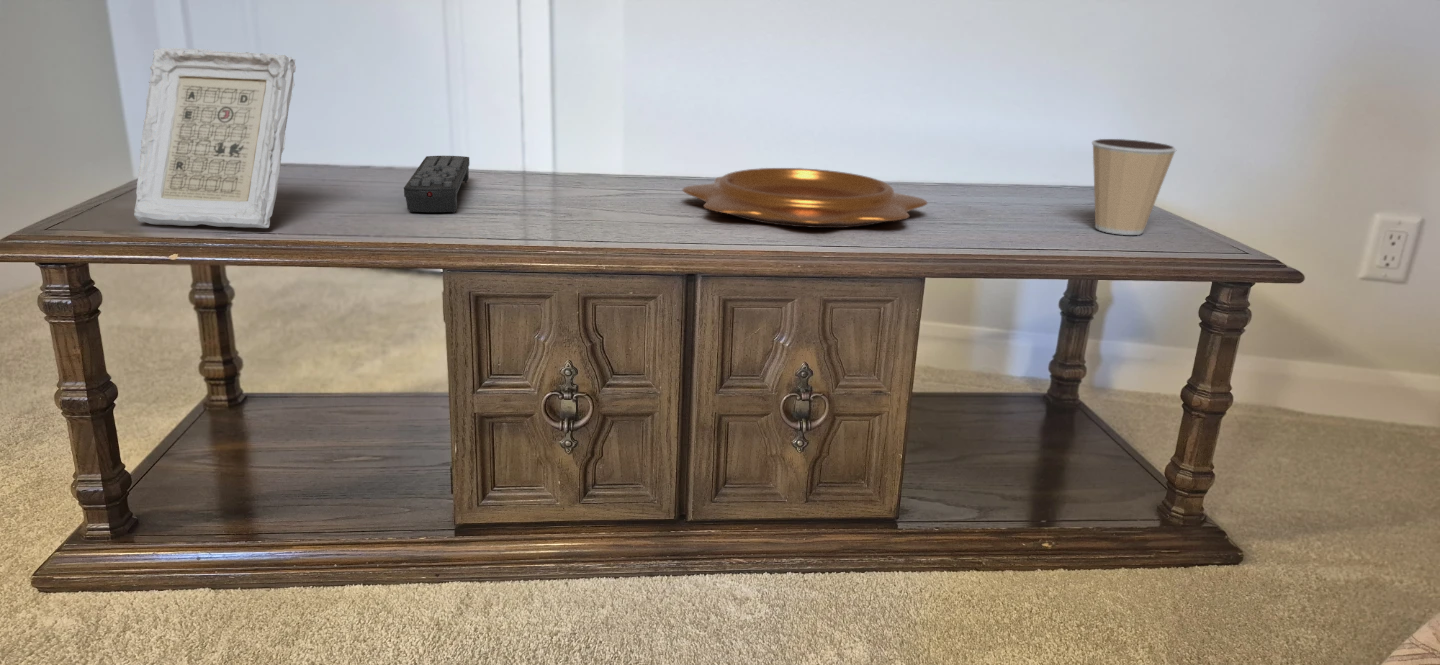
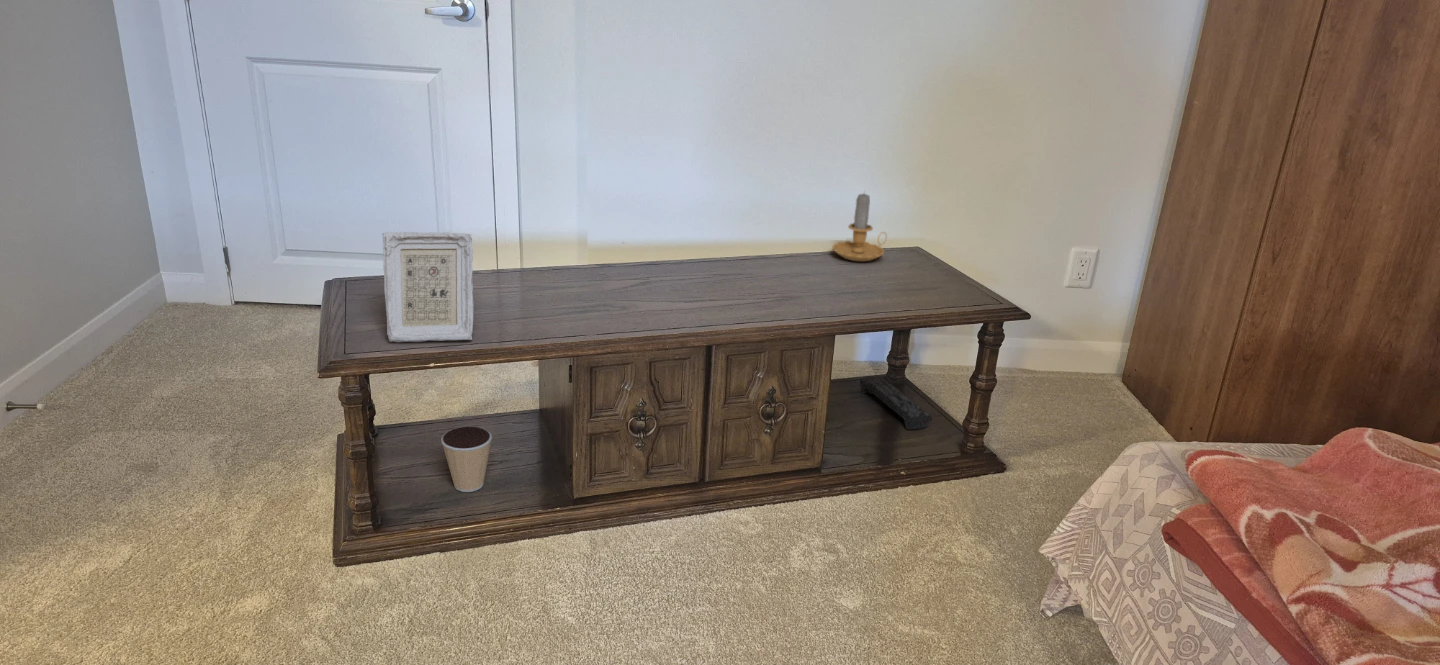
candle: none [958,84,1052,198] -> present [832,194,887,261]
coffee cup: present [1092,139,1176,235] -> present [441,426,492,492]
remote control: present [404,156,469,213] -> present [860,376,932,430]
decorative bowl: present [683,168,927,228] -> none [678,254,825,305]

